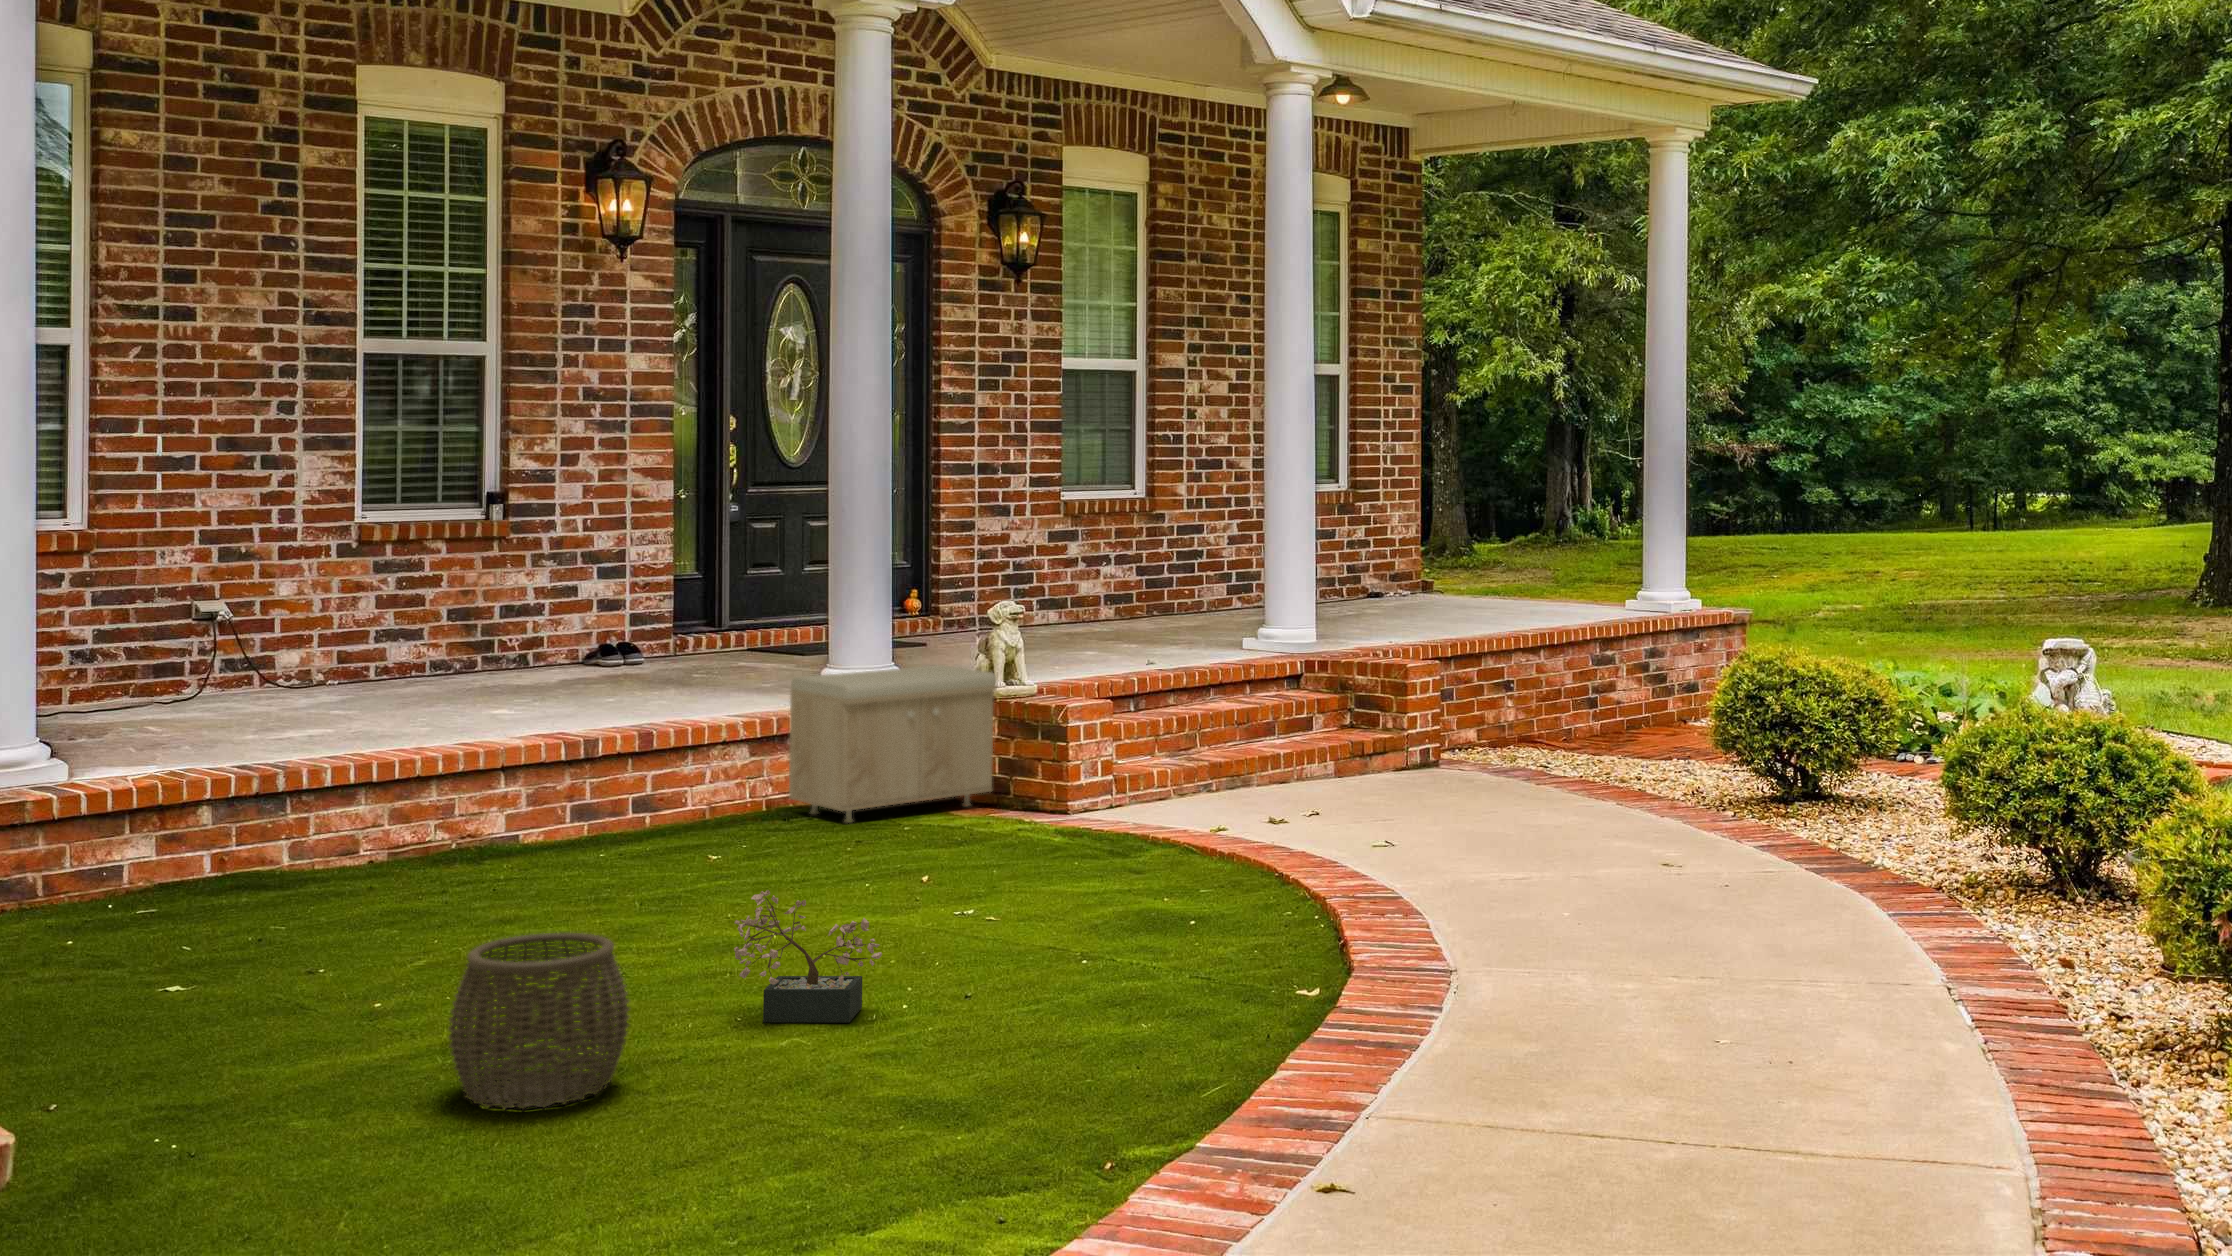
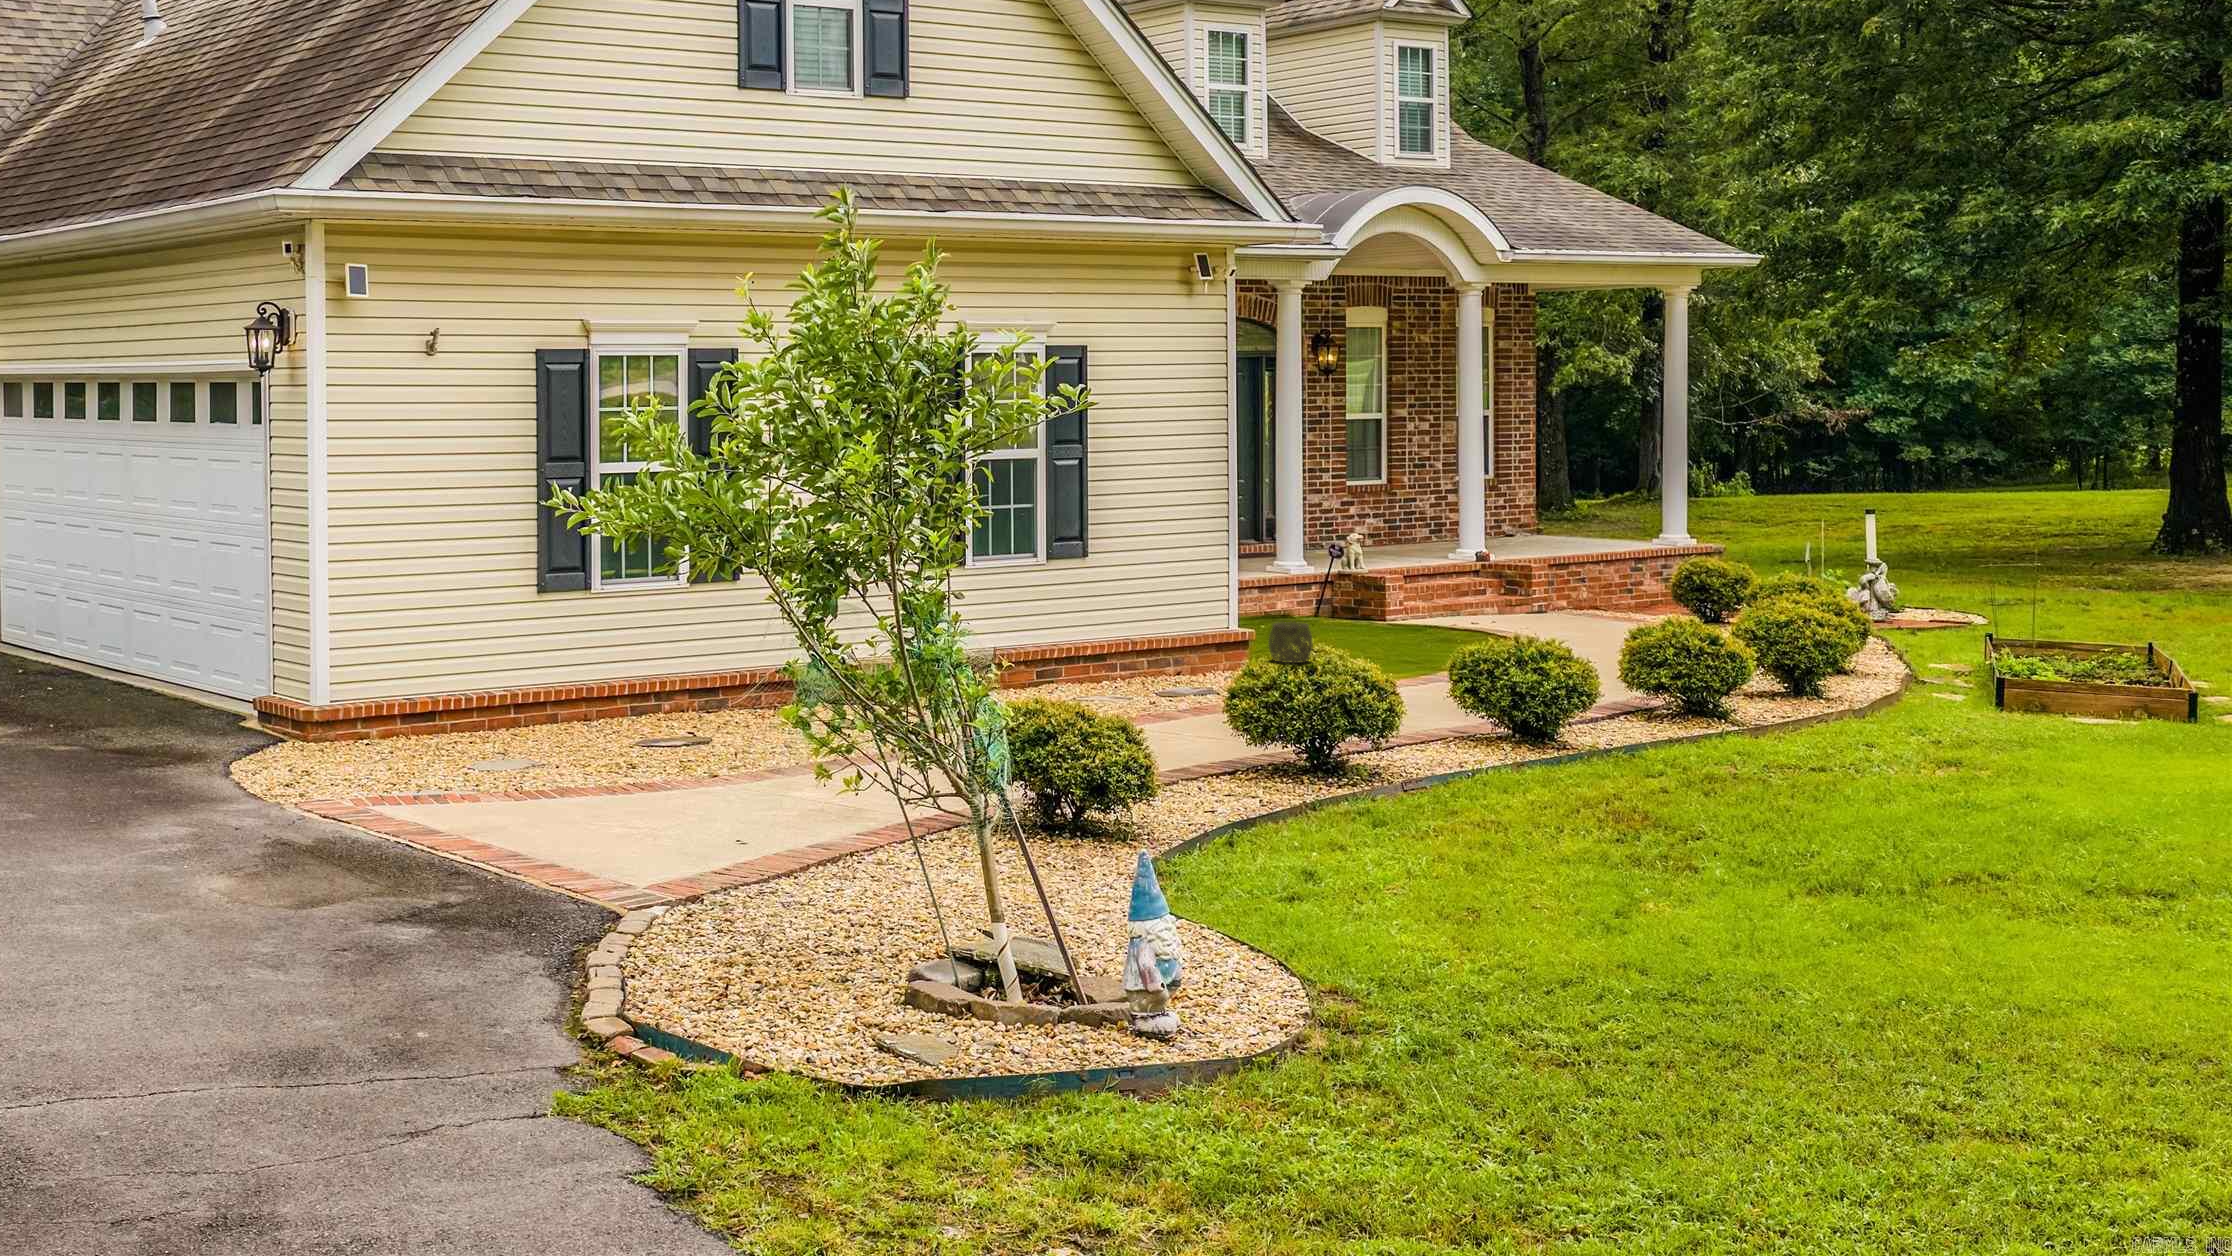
storage bench: present [789,665,997,822] -> none [1273,562,1355,622]
decorative plant: present [734,890,882,1023] -> none [1323,619,1368,656]

